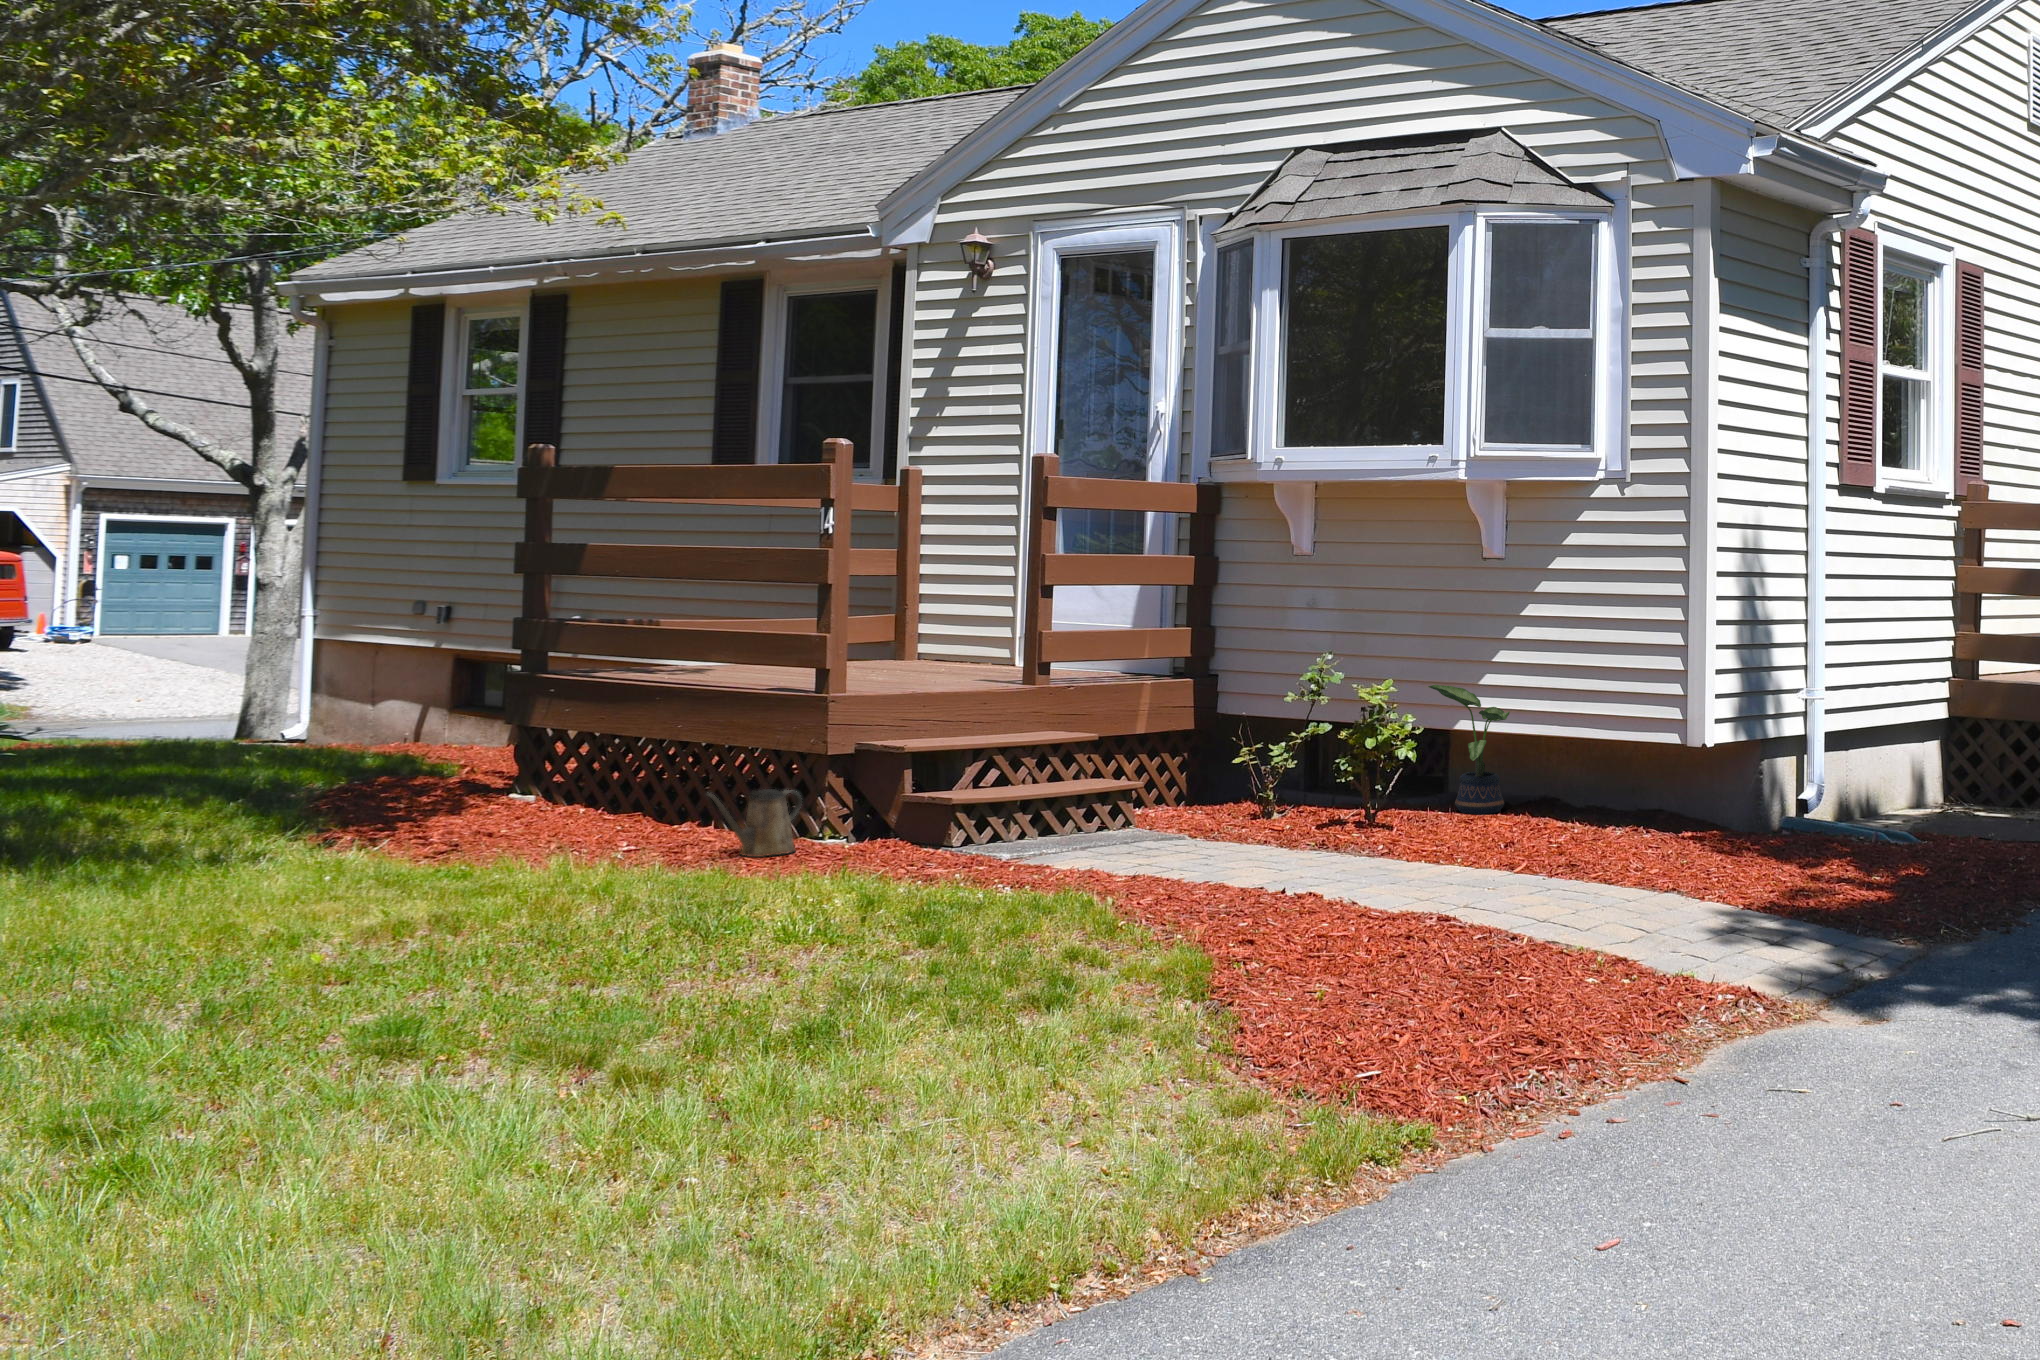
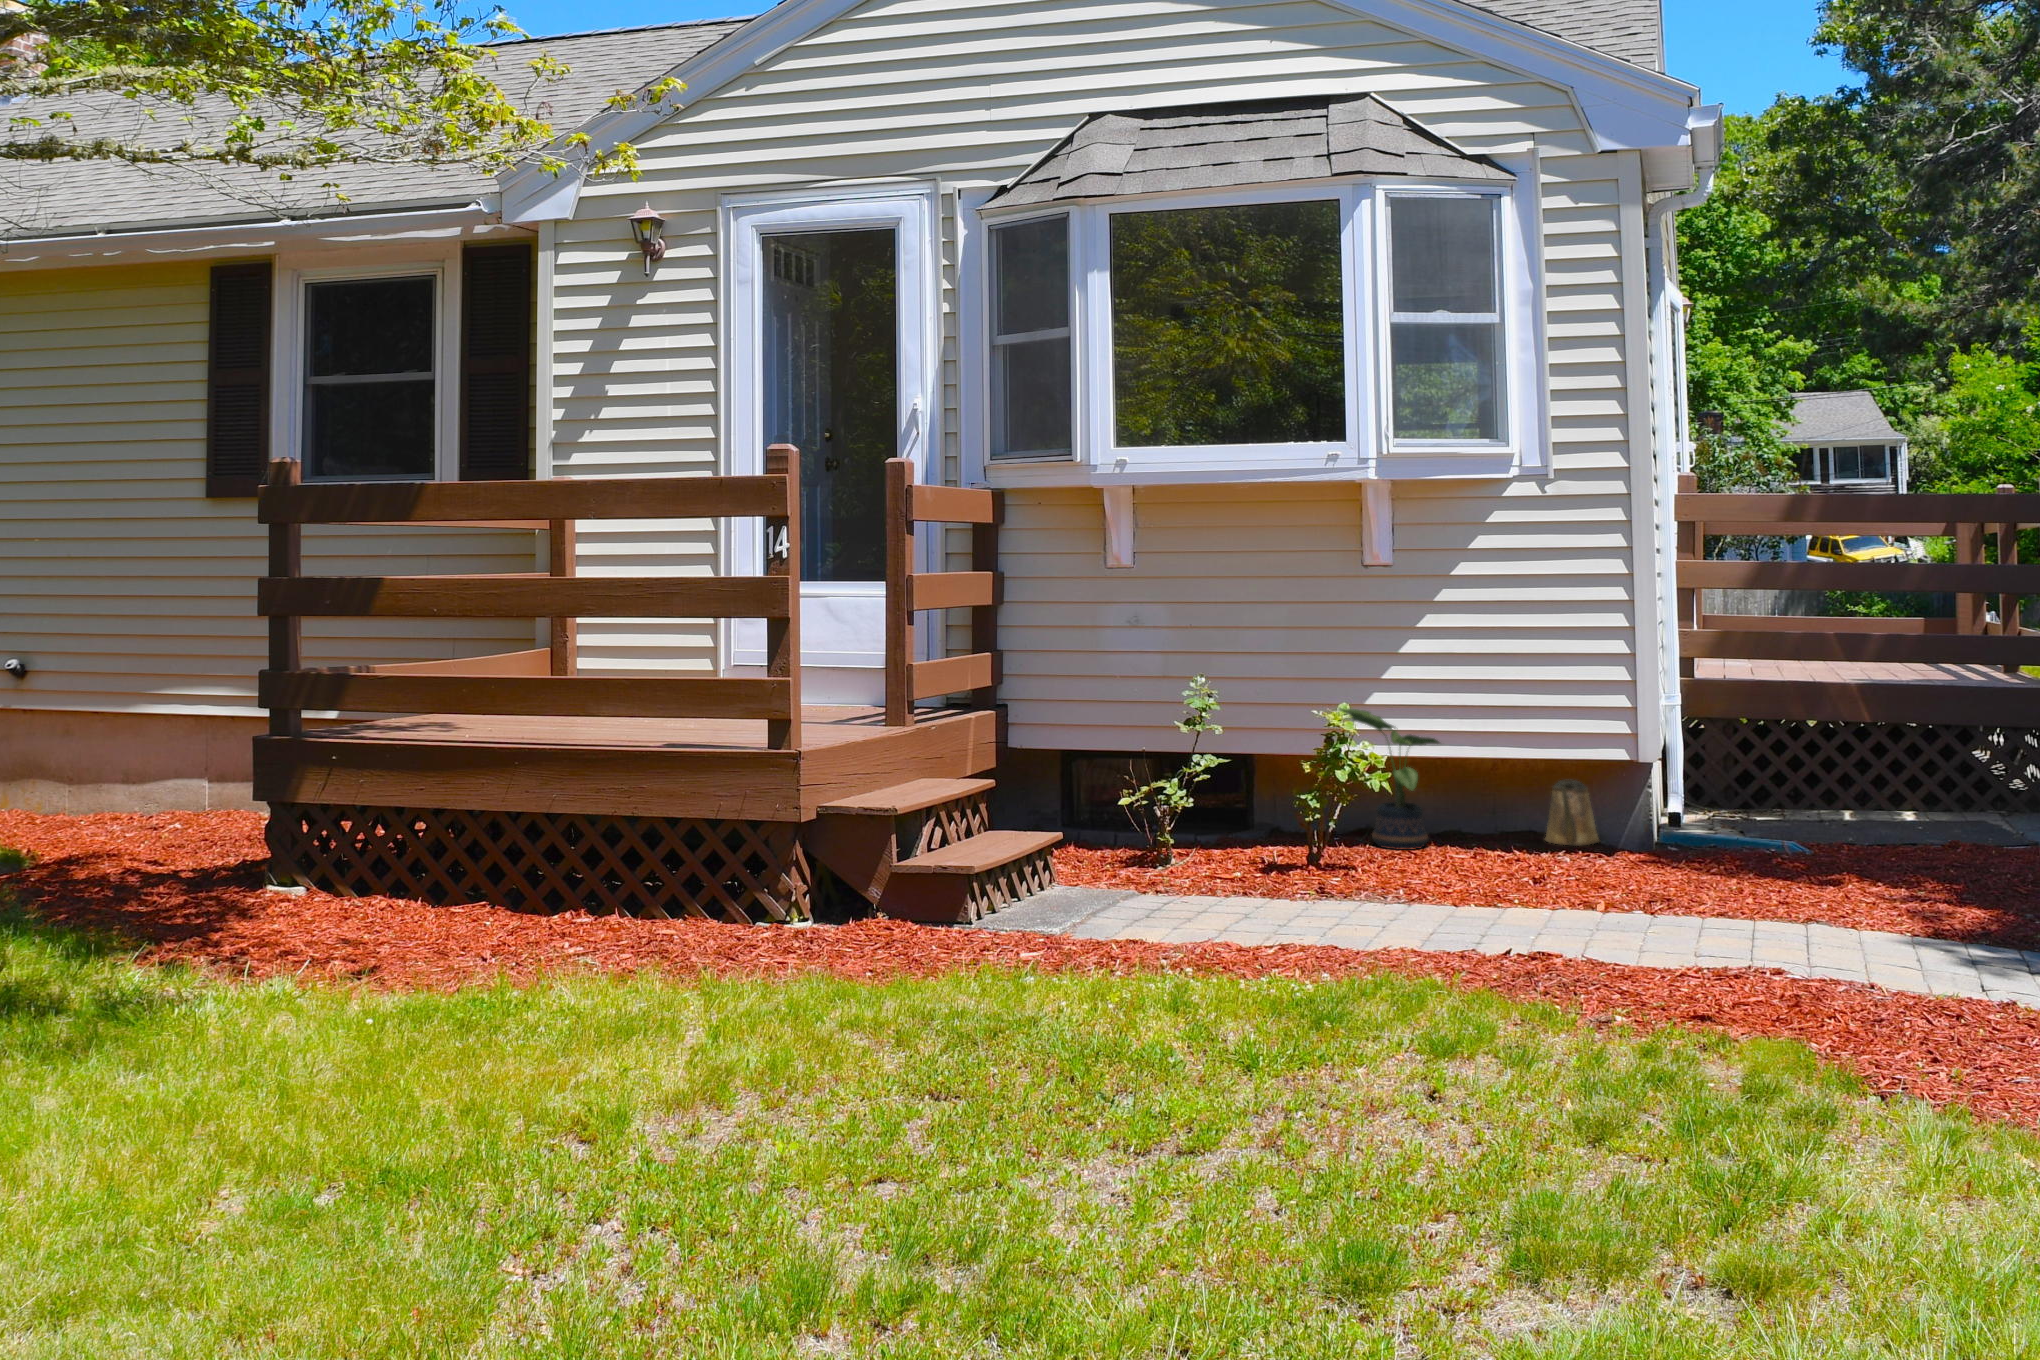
watering can: present [706,789,802,857] -> present [1545,780,1600,846]

